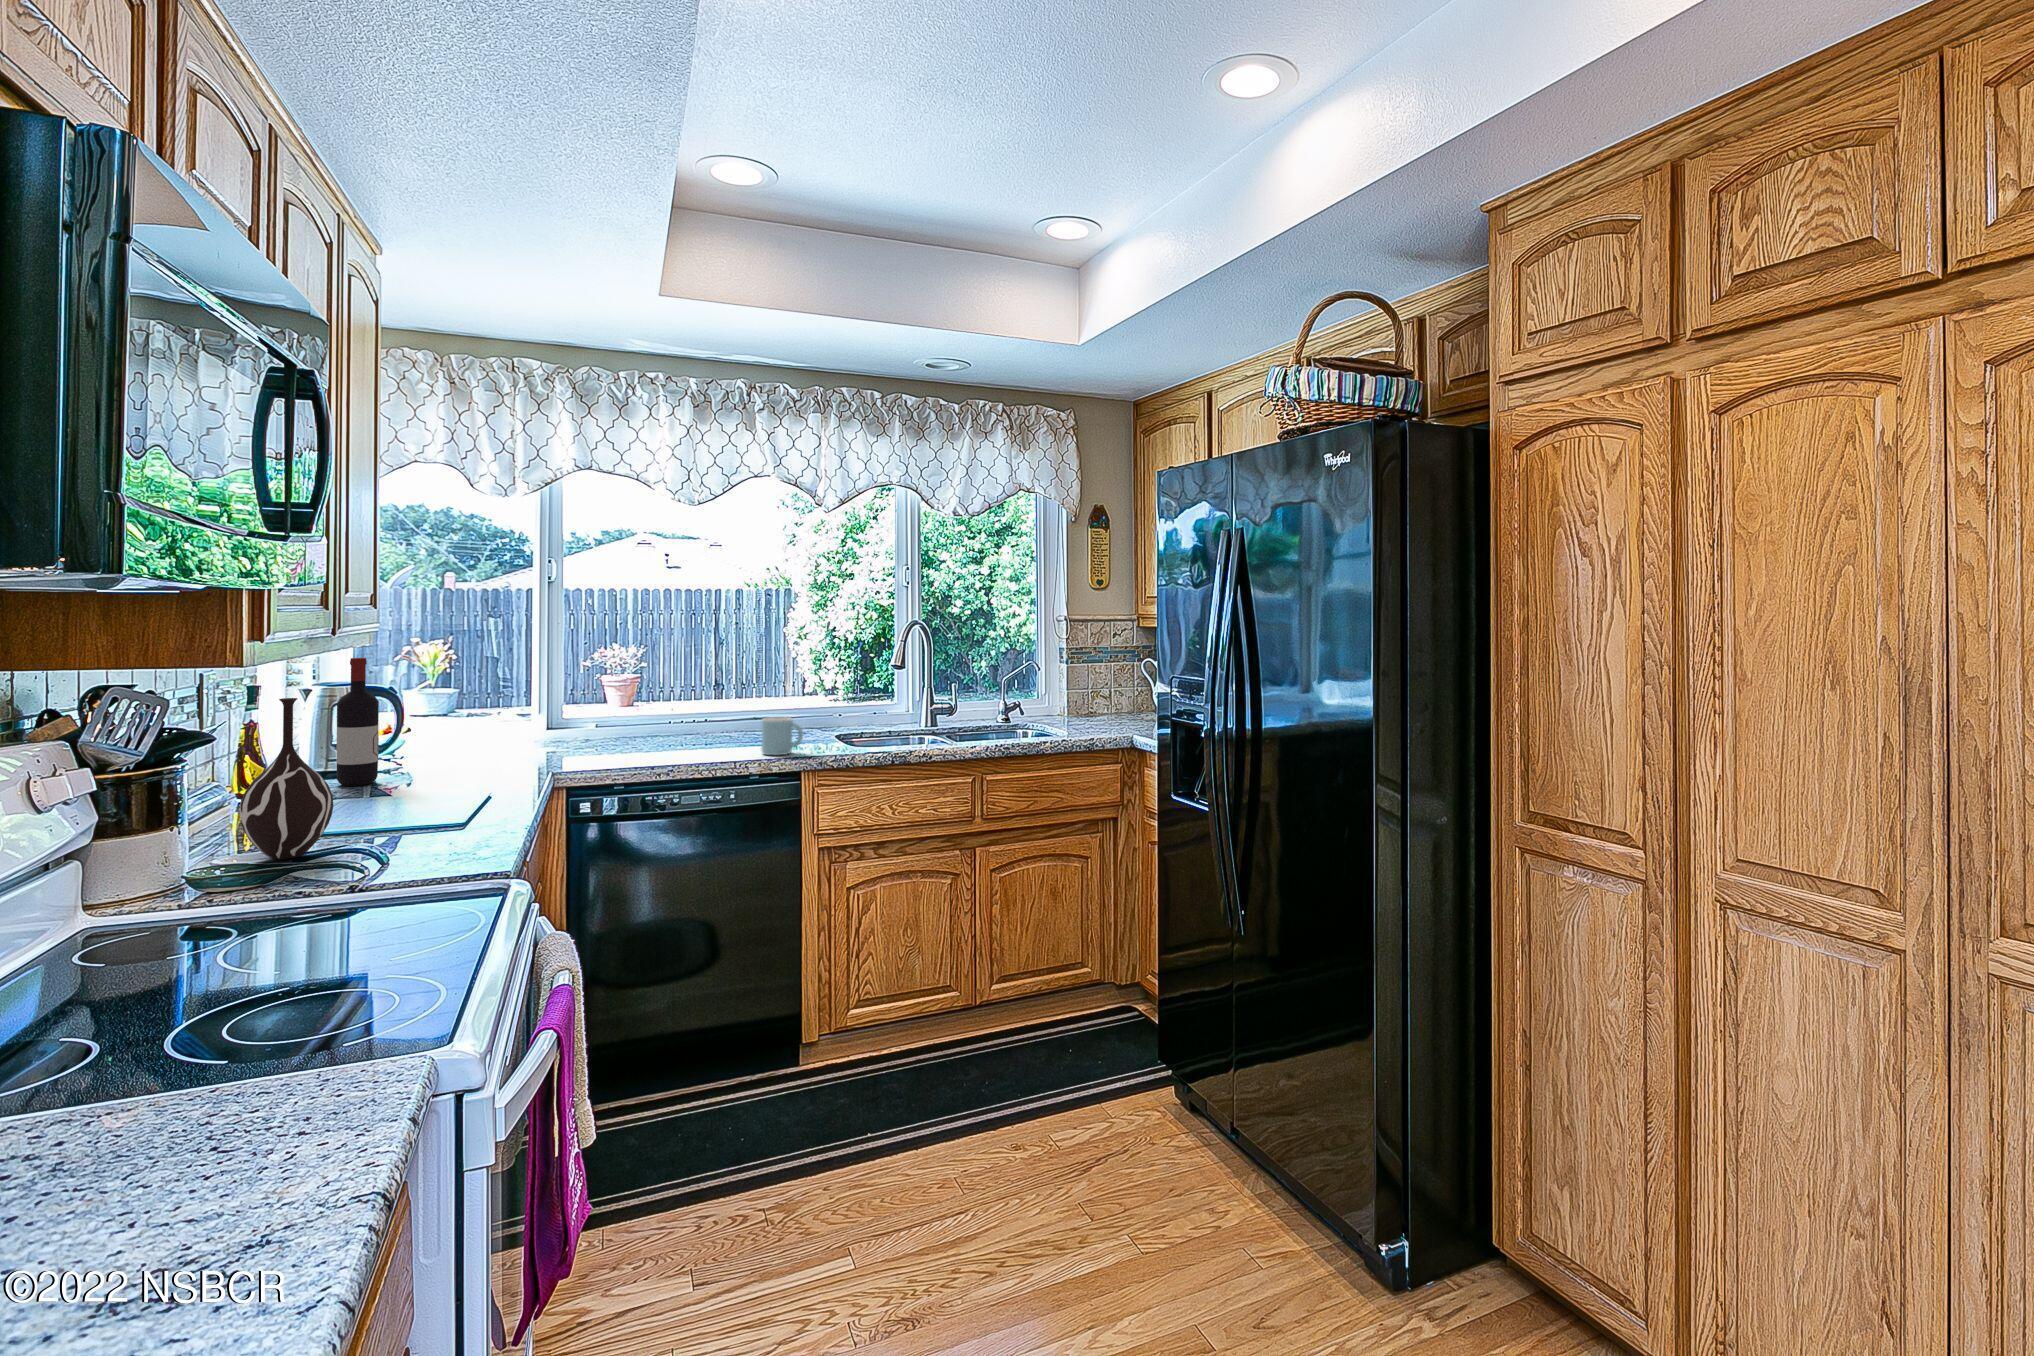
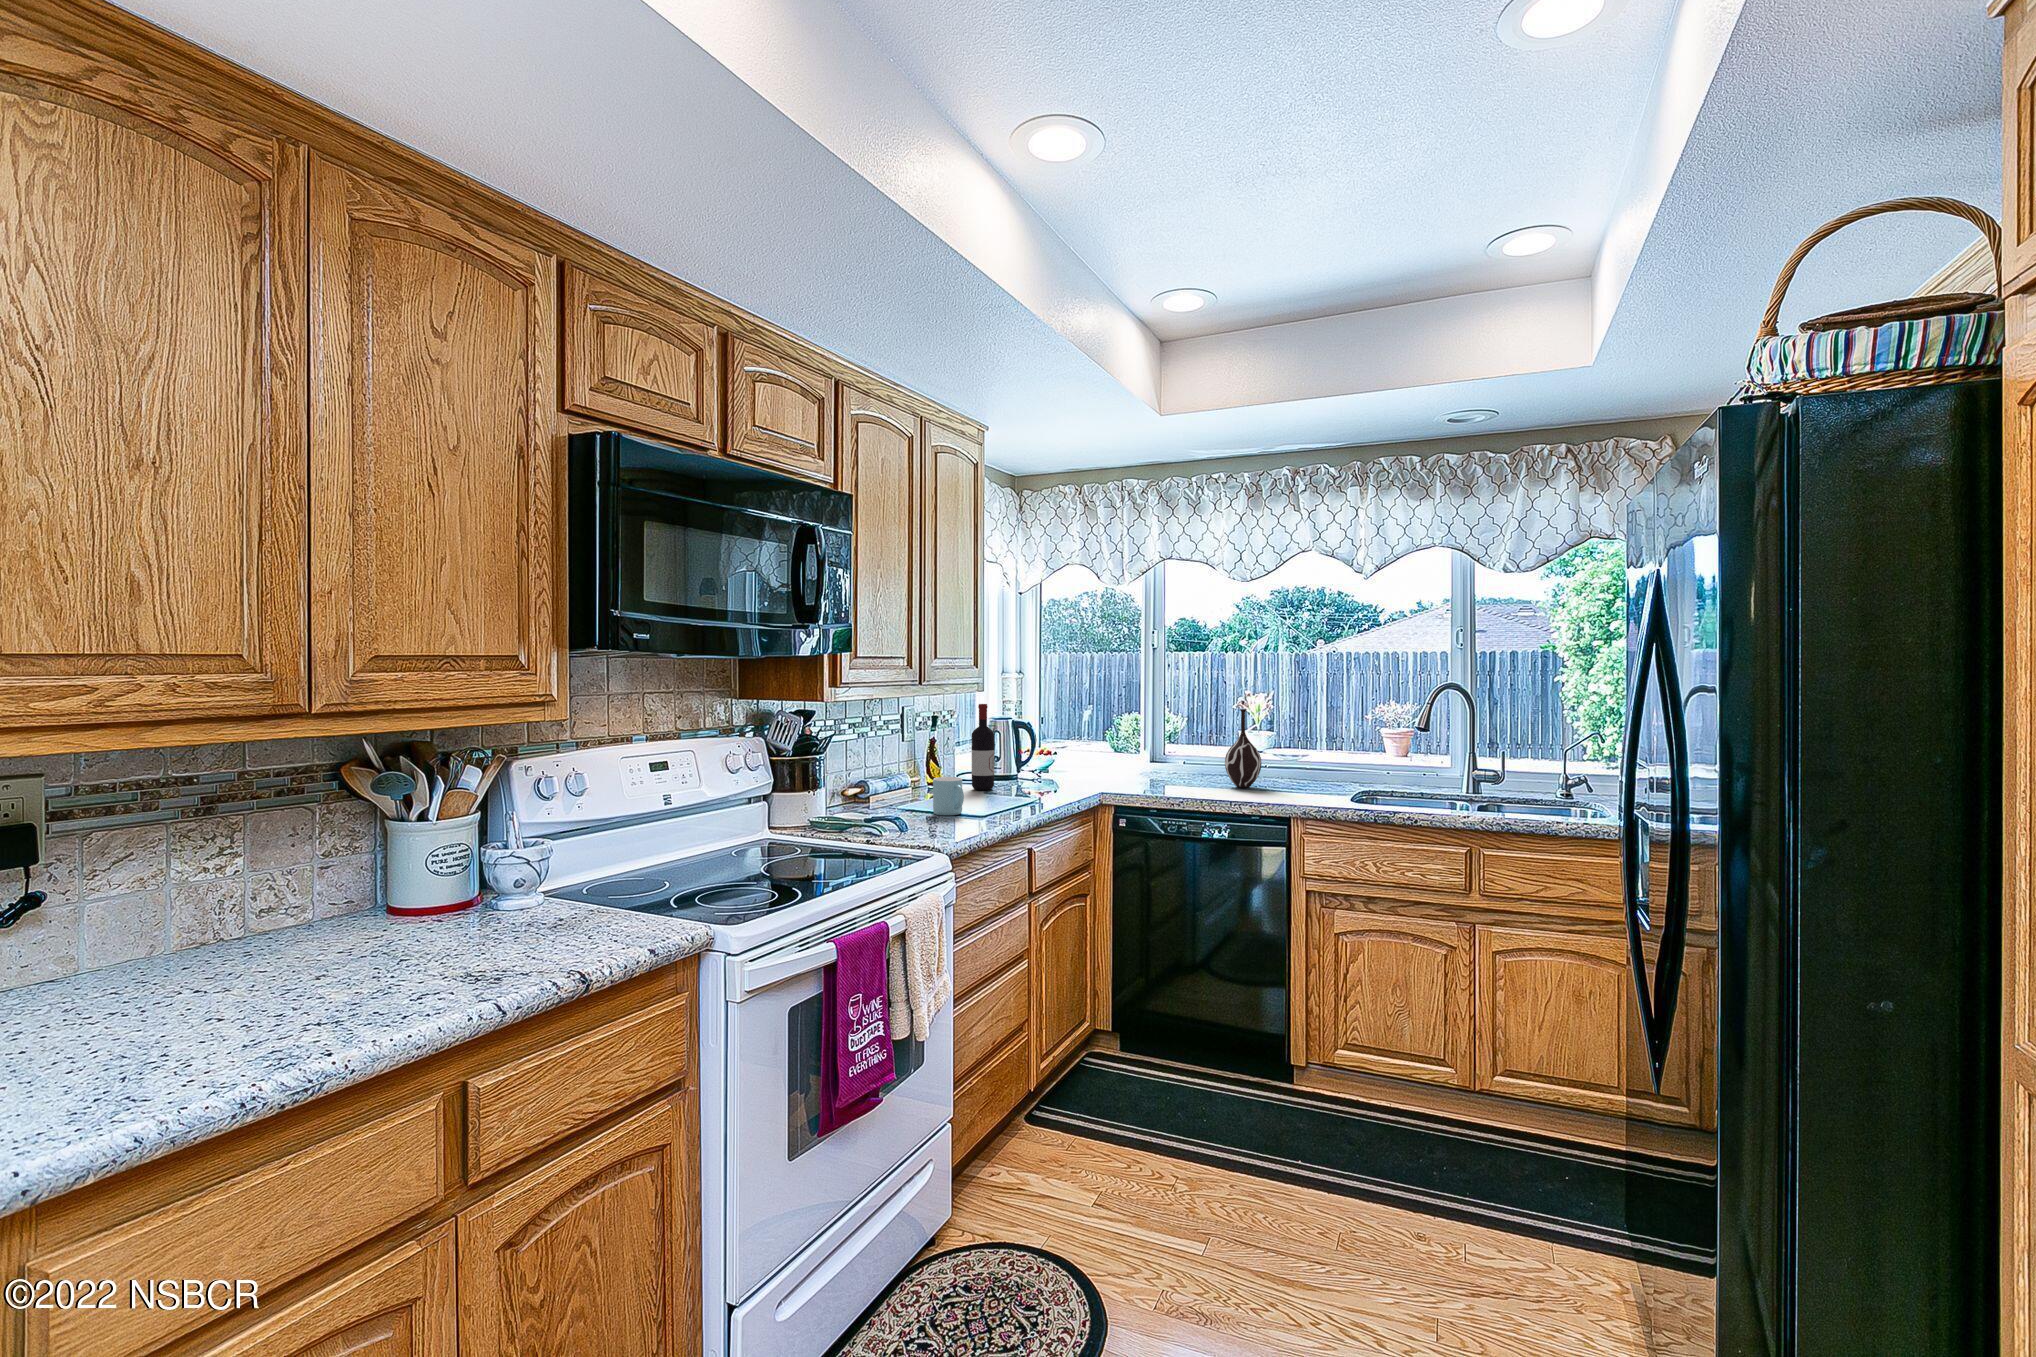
vase: present [240,698,333,859] -> present [1225,709,1261,788]
mug: present [761,717,803,755] -> present [933,777,964,815]

